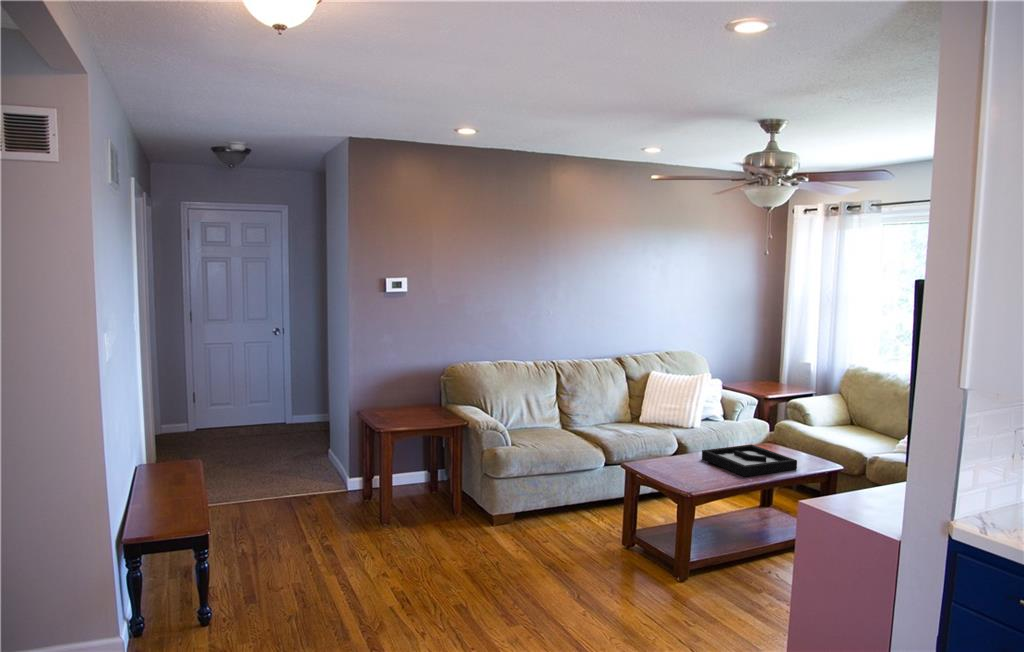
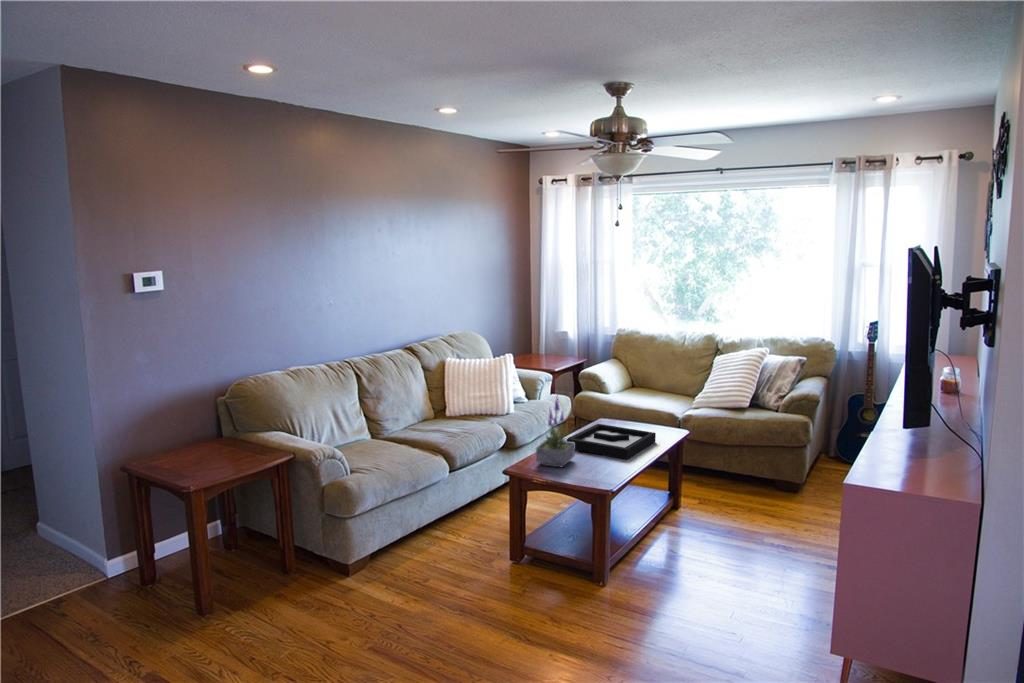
potted plant: none [655,404,695,471] -> present [536,395,575,467]

